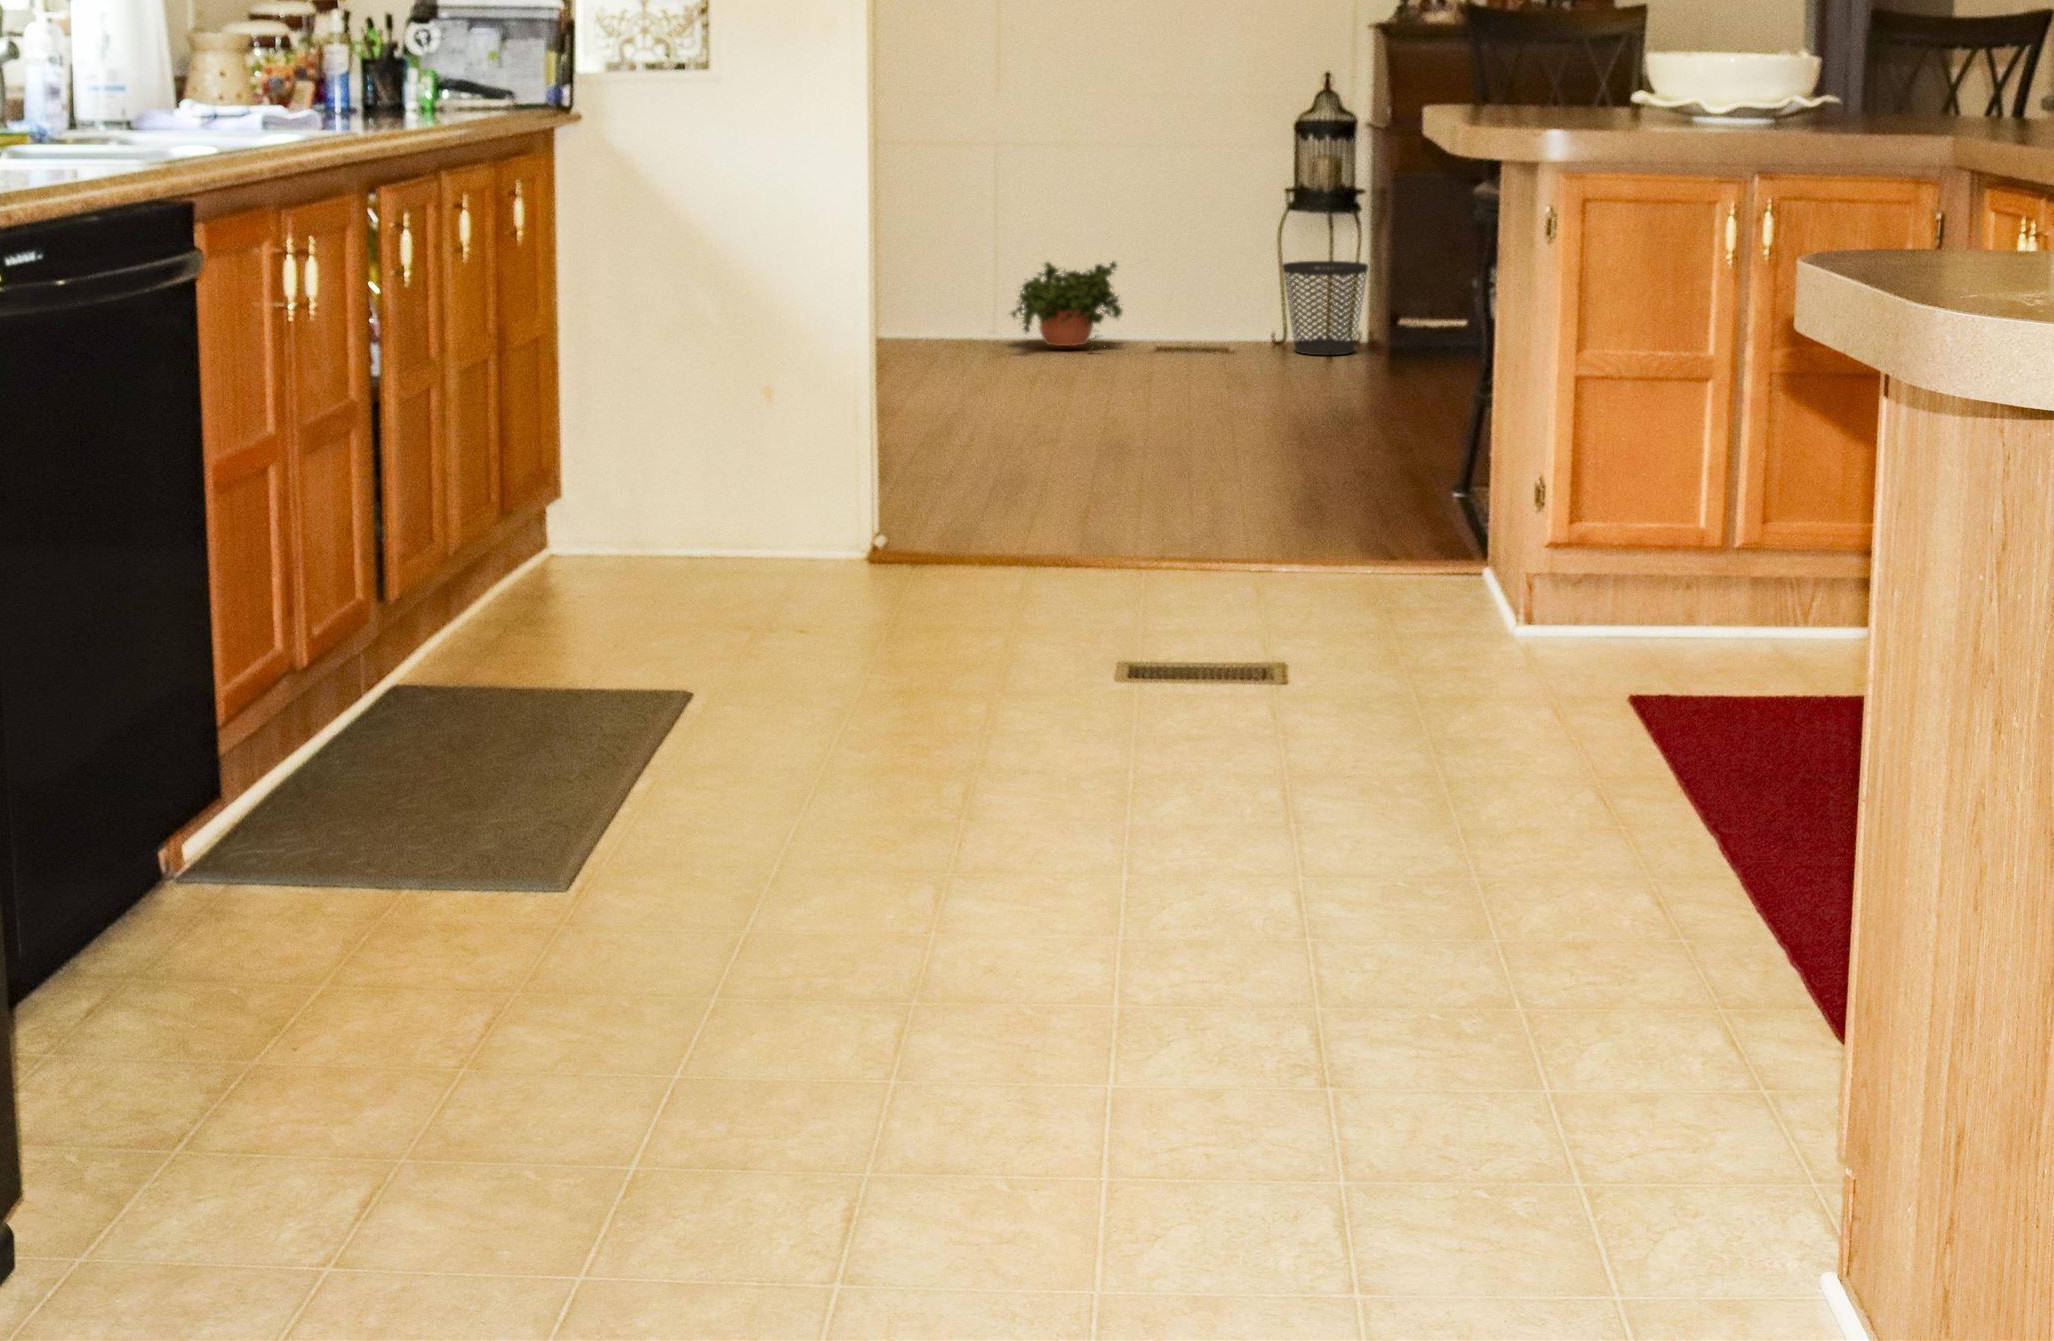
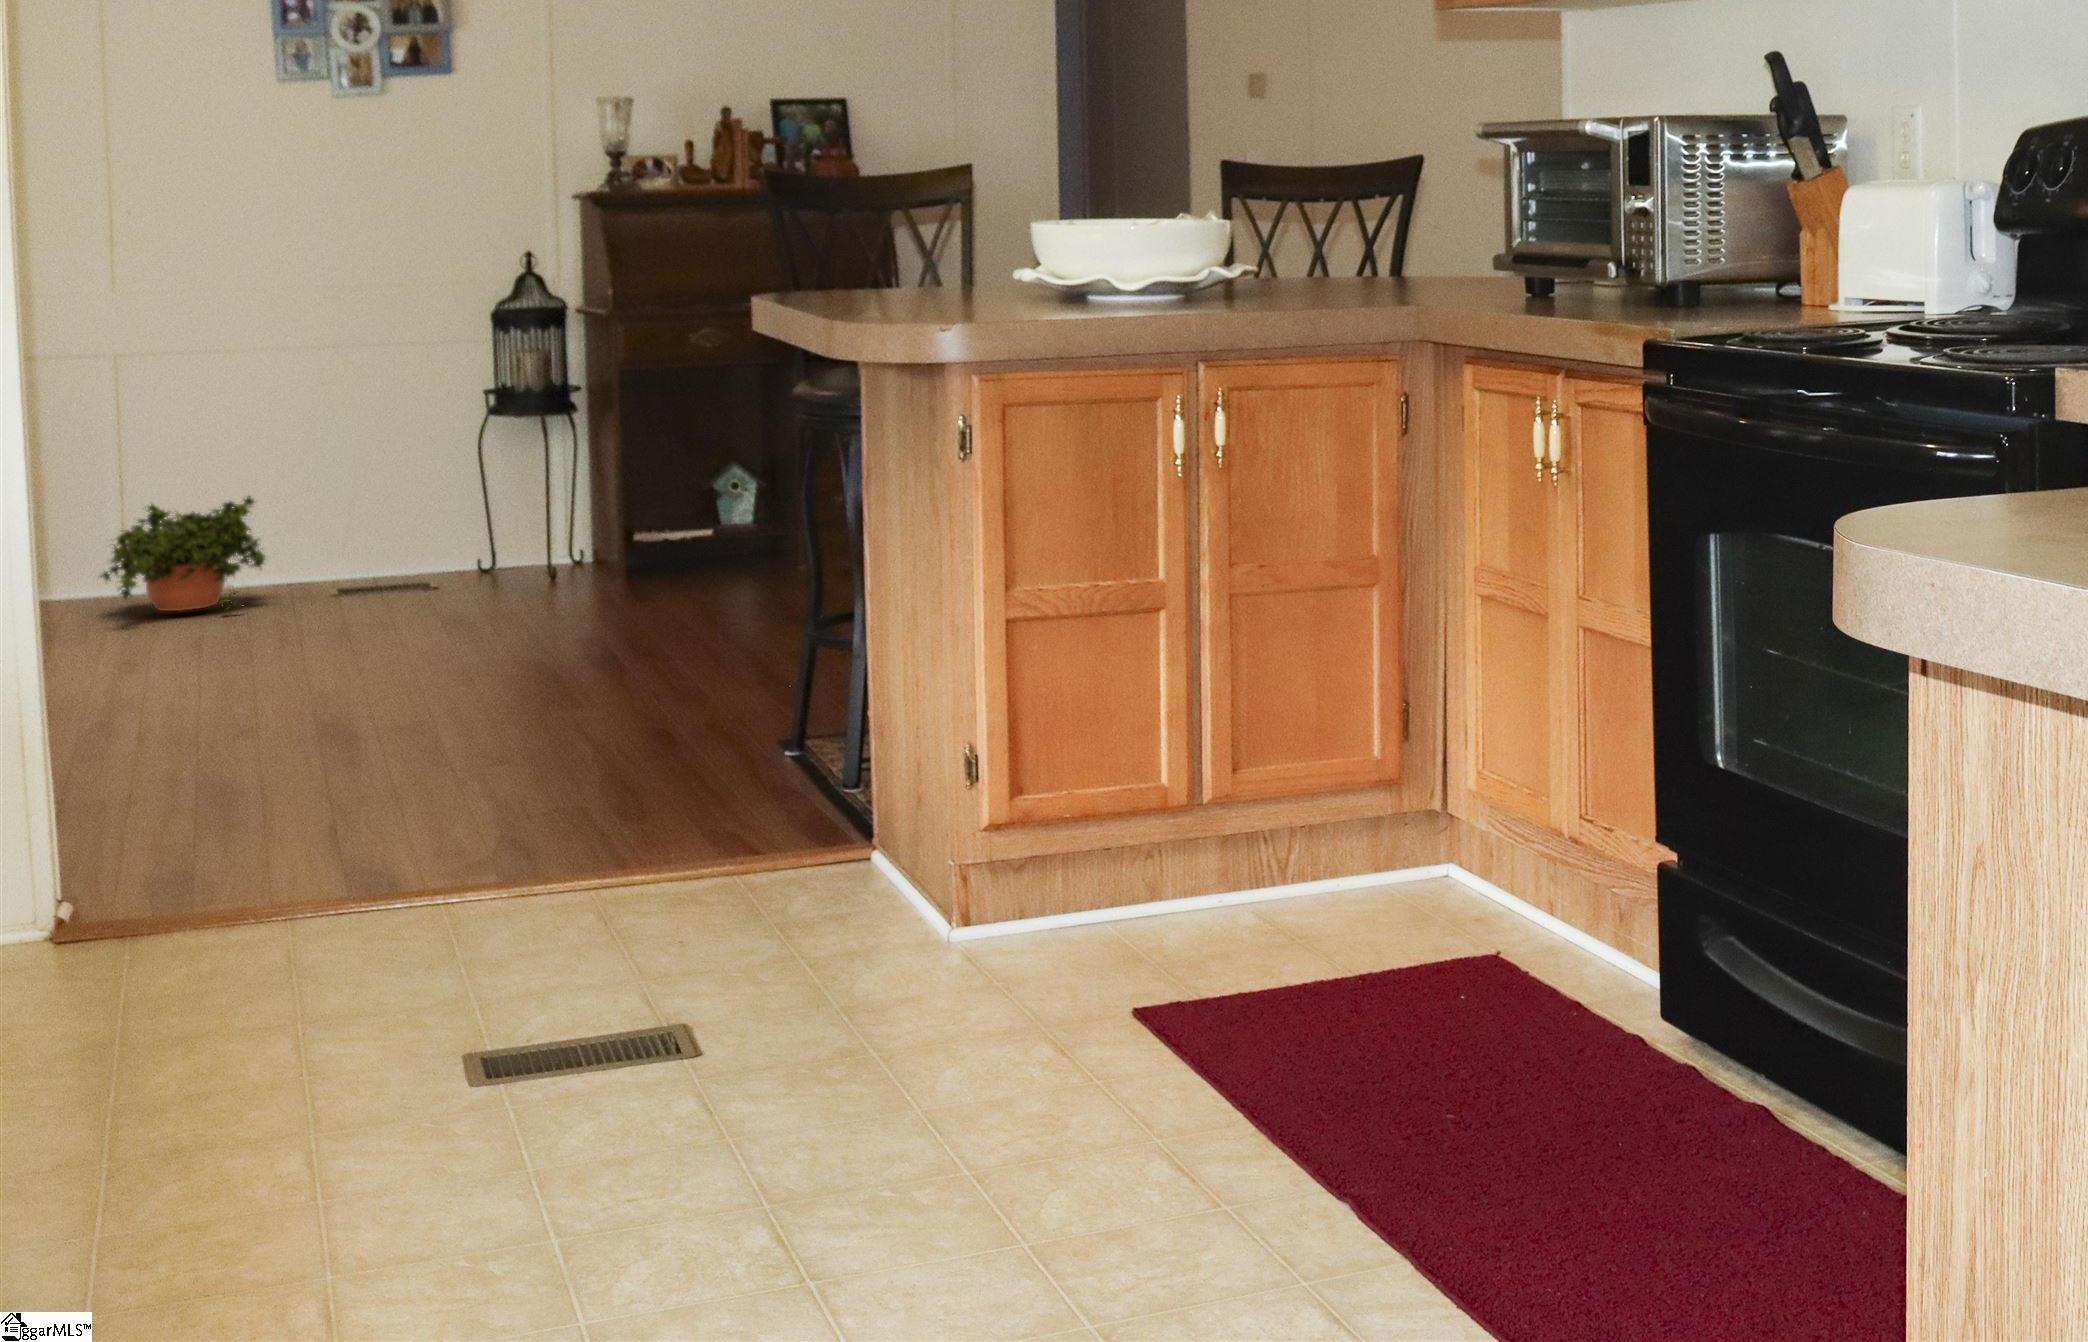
wastebasket: present [1282,261,1368,355] -> none [482,471,593,587]

